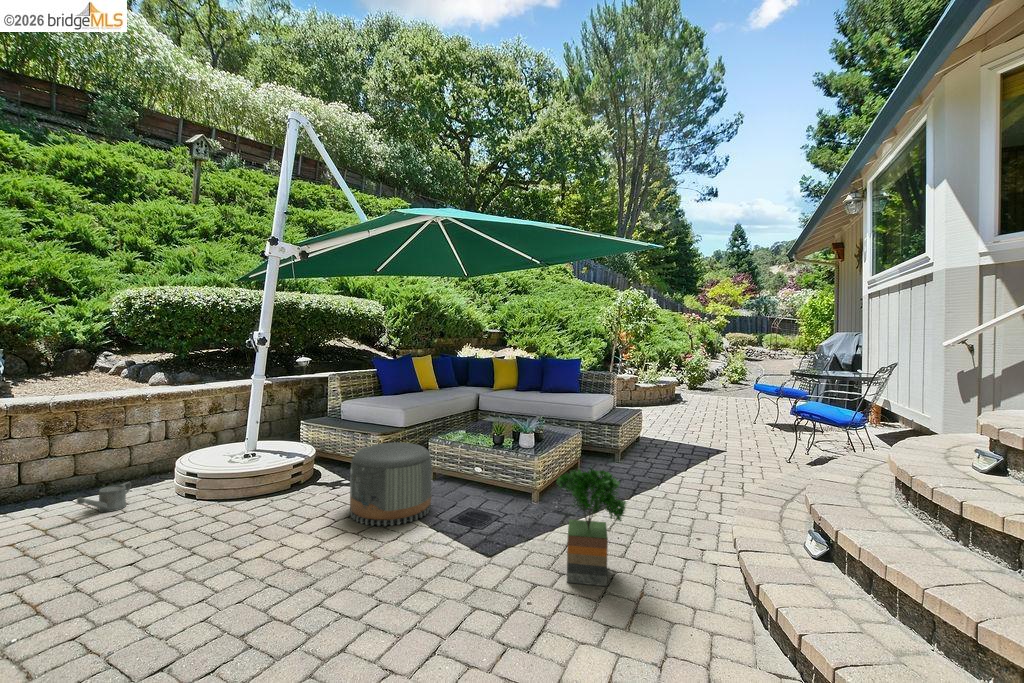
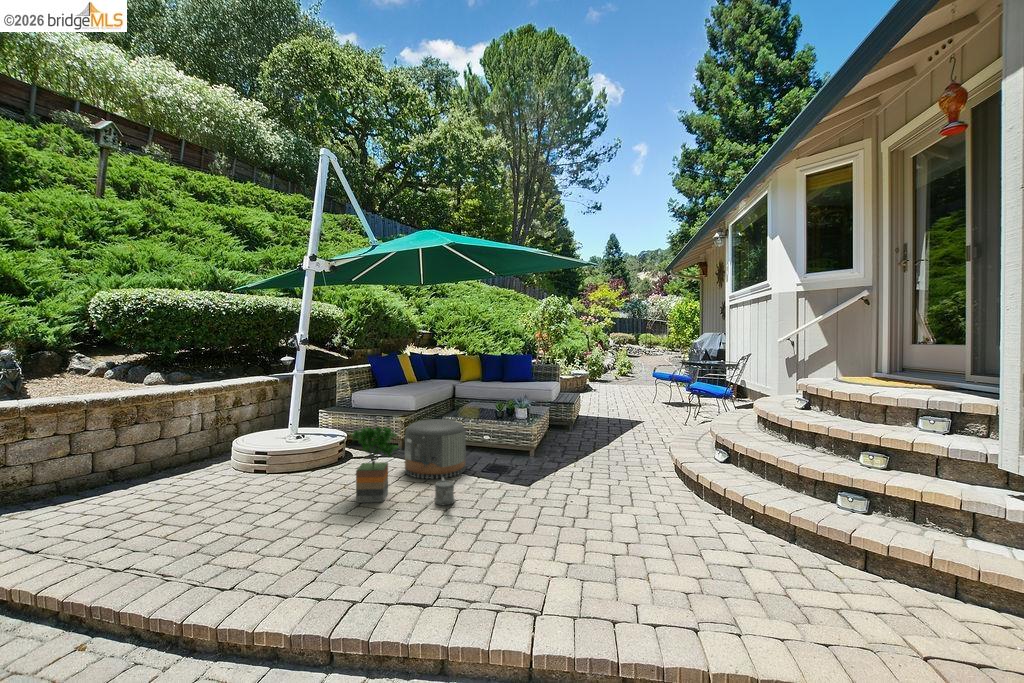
potted tree: present [557,469,626,586] -> present [352,427,398,503]
watering can: present [77,482,131,512] -> present [435,477,455,505]

